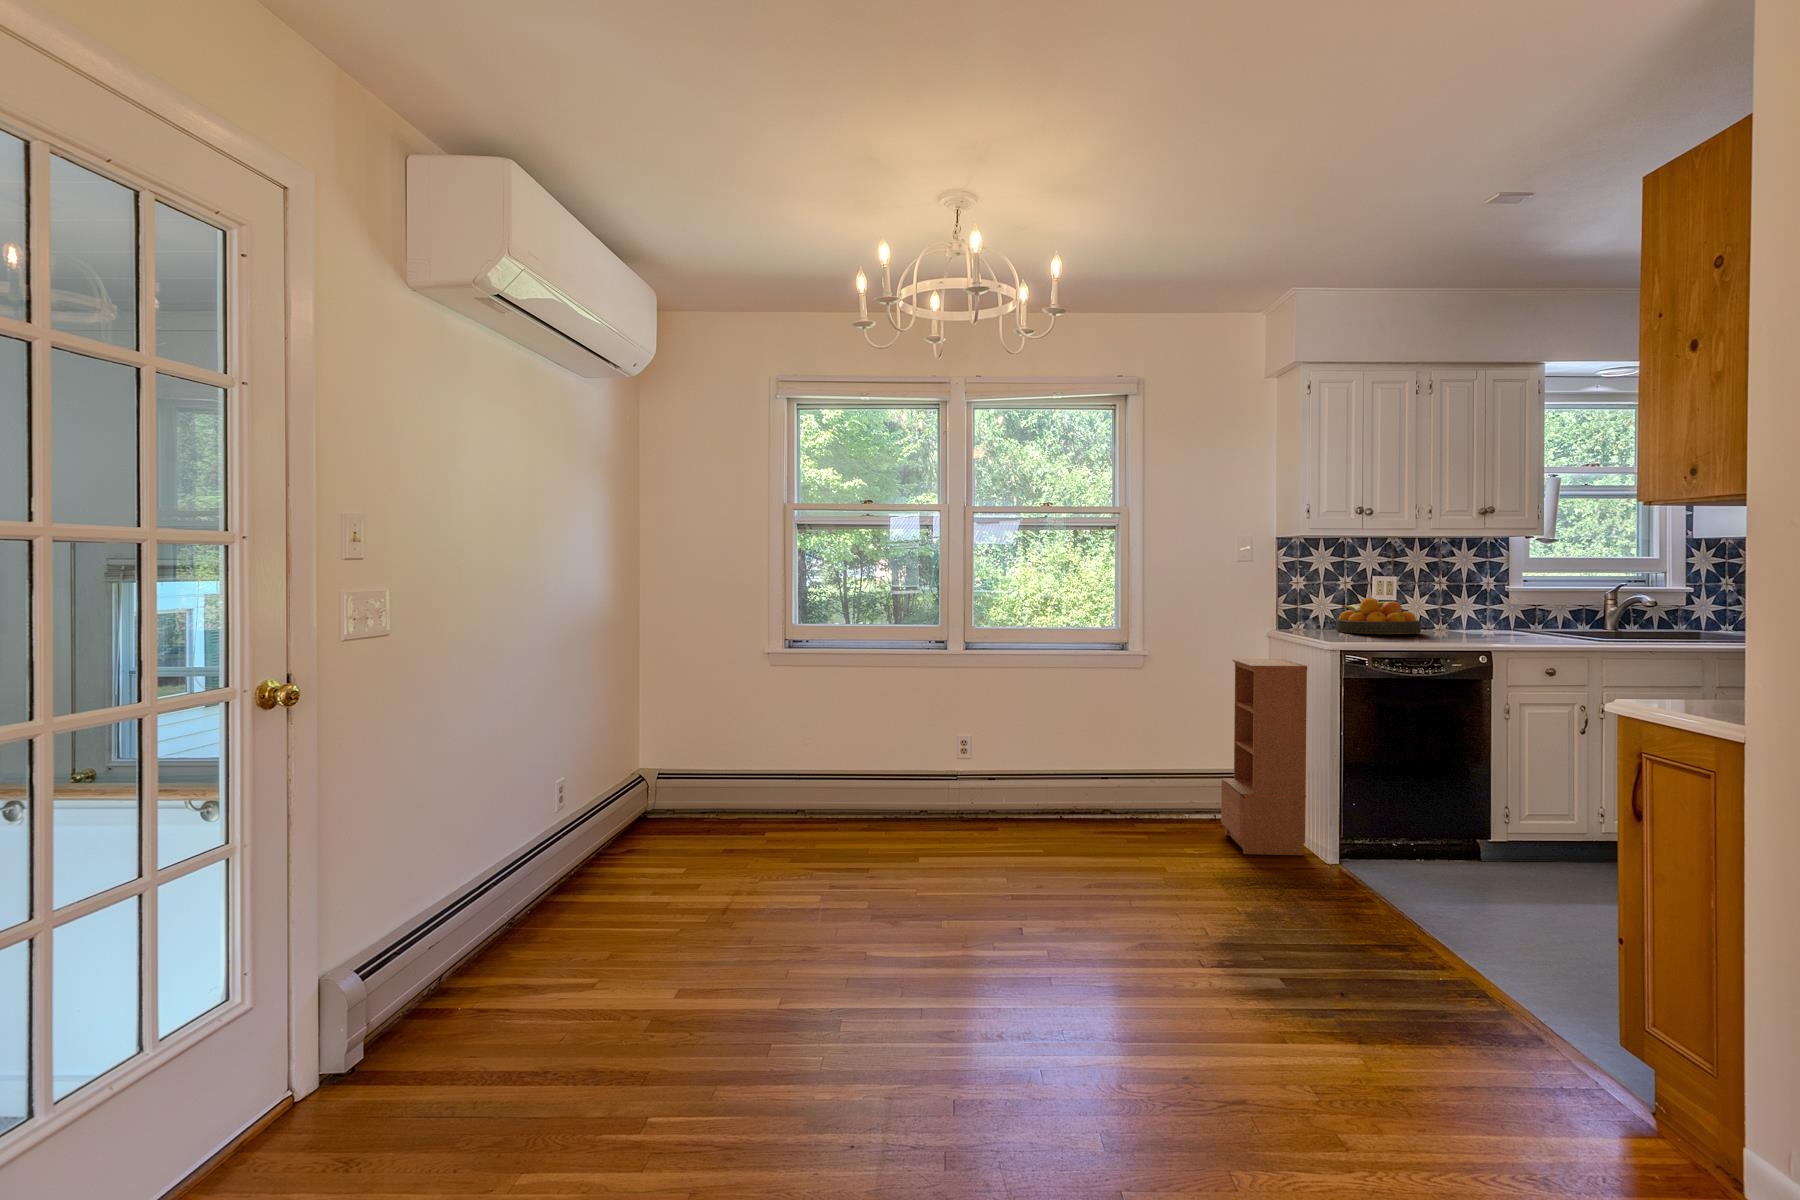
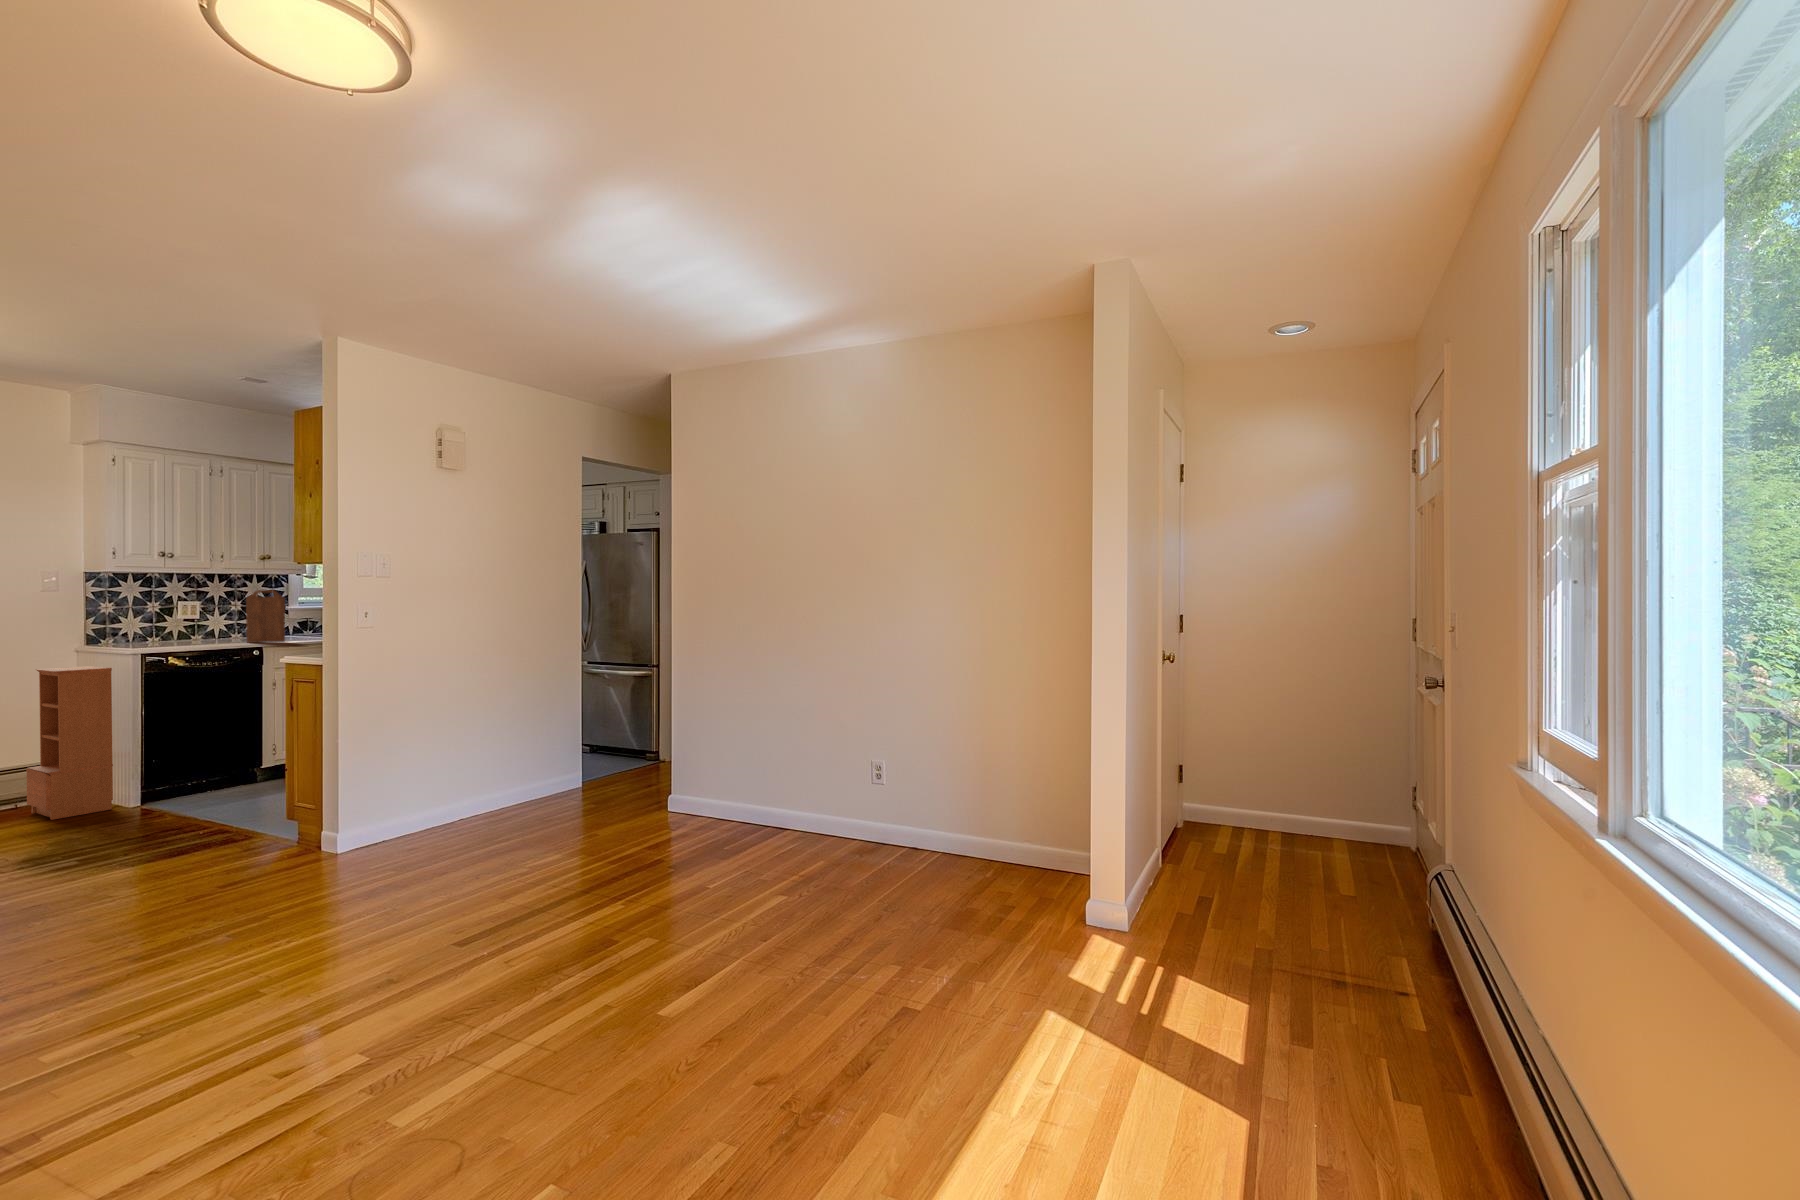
cutting board: none [1462,560,1519,641] -> present [246,590,285,643]
fruit bowl: present [1336,598,1421,634] -> none [144,617,216,643]

